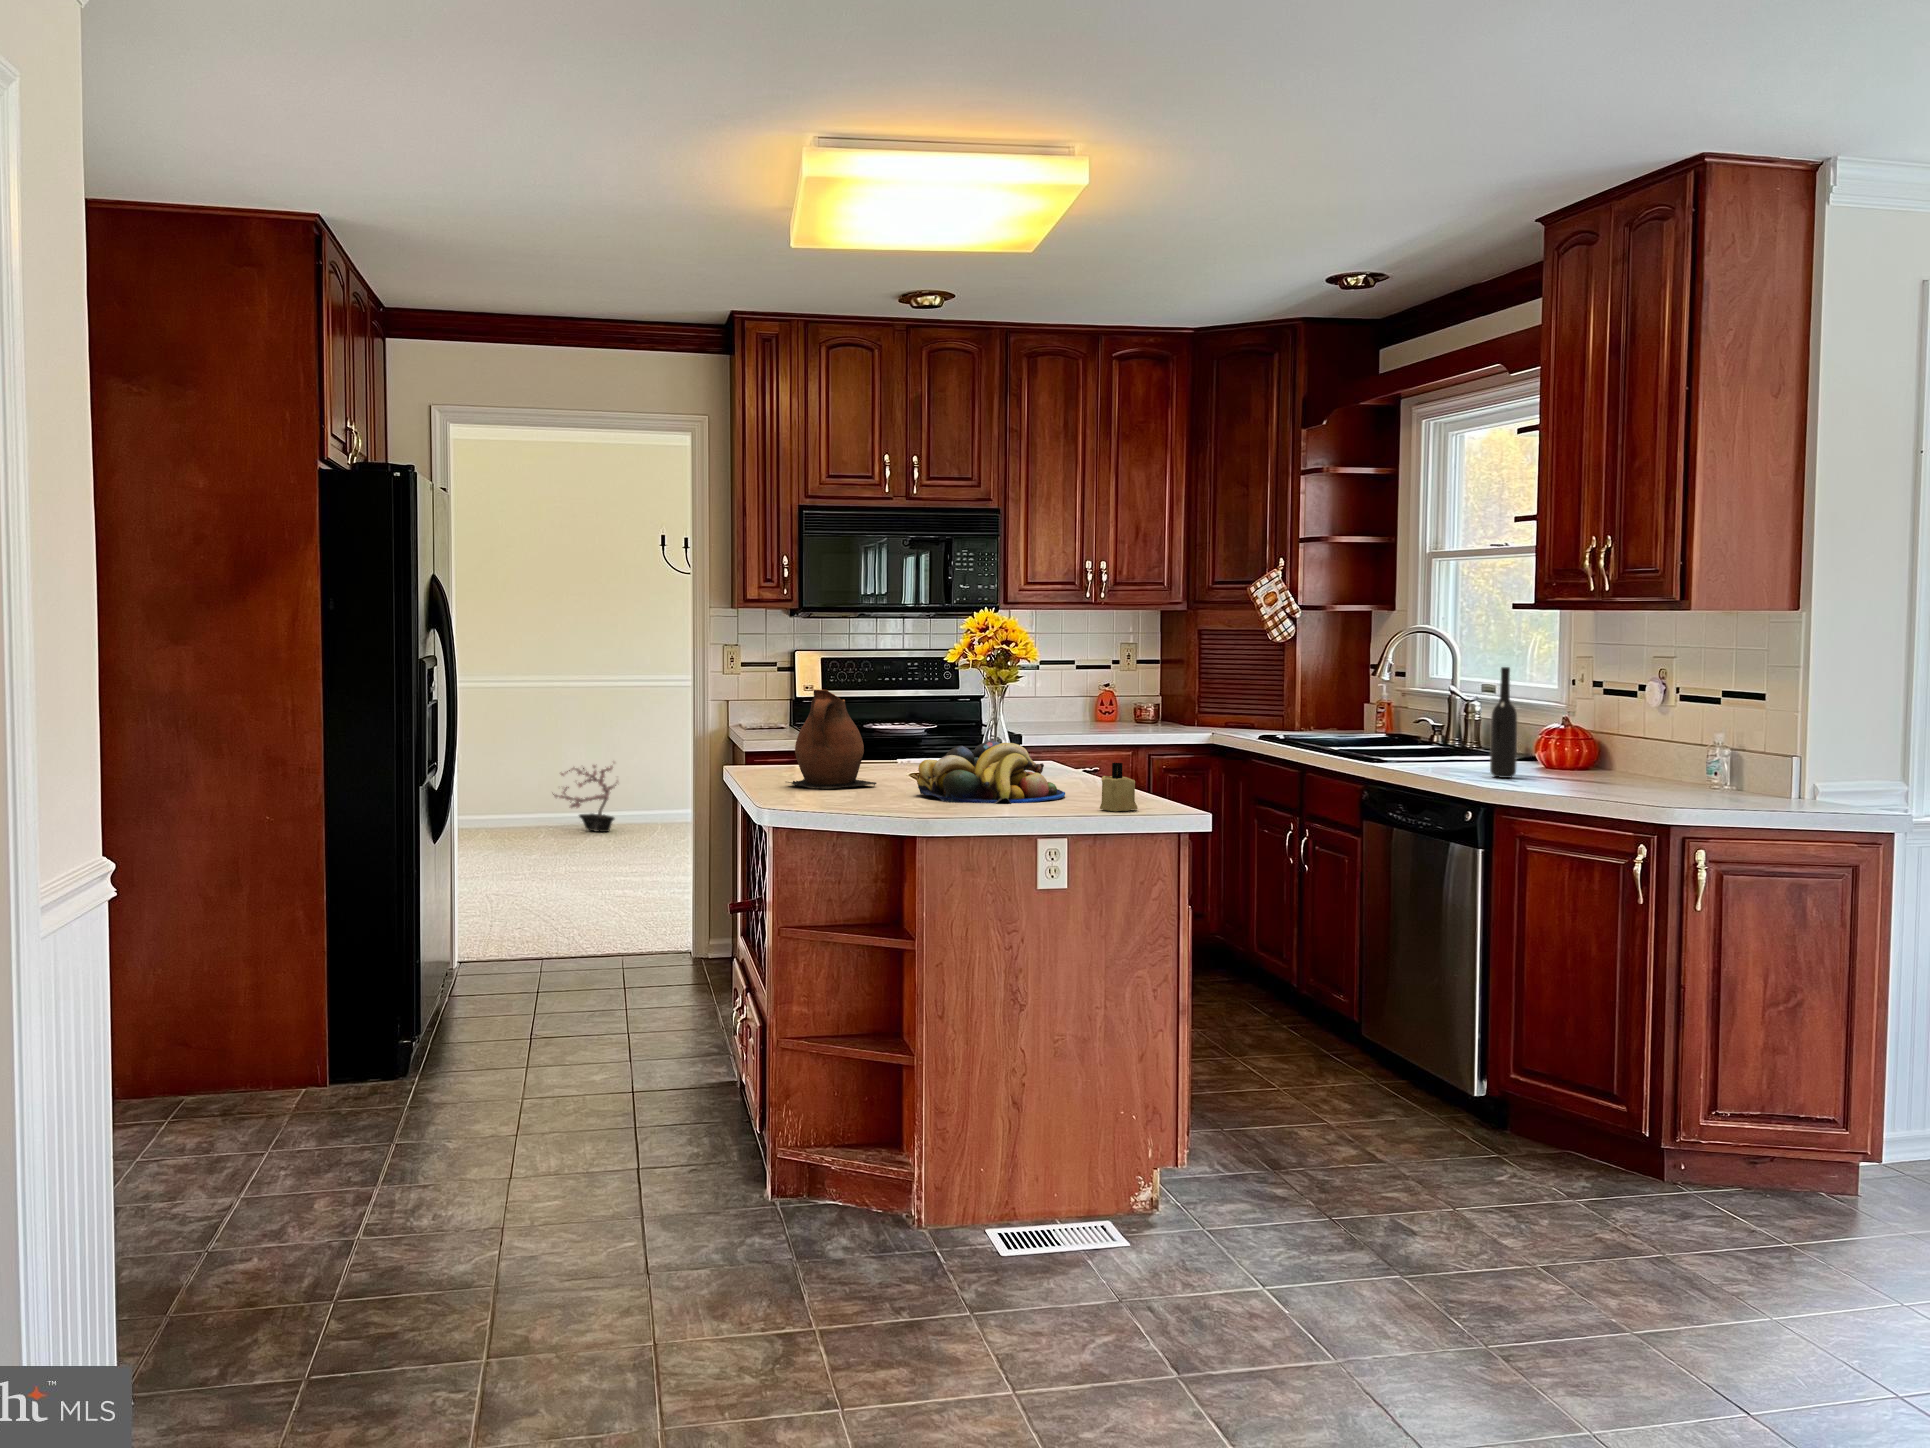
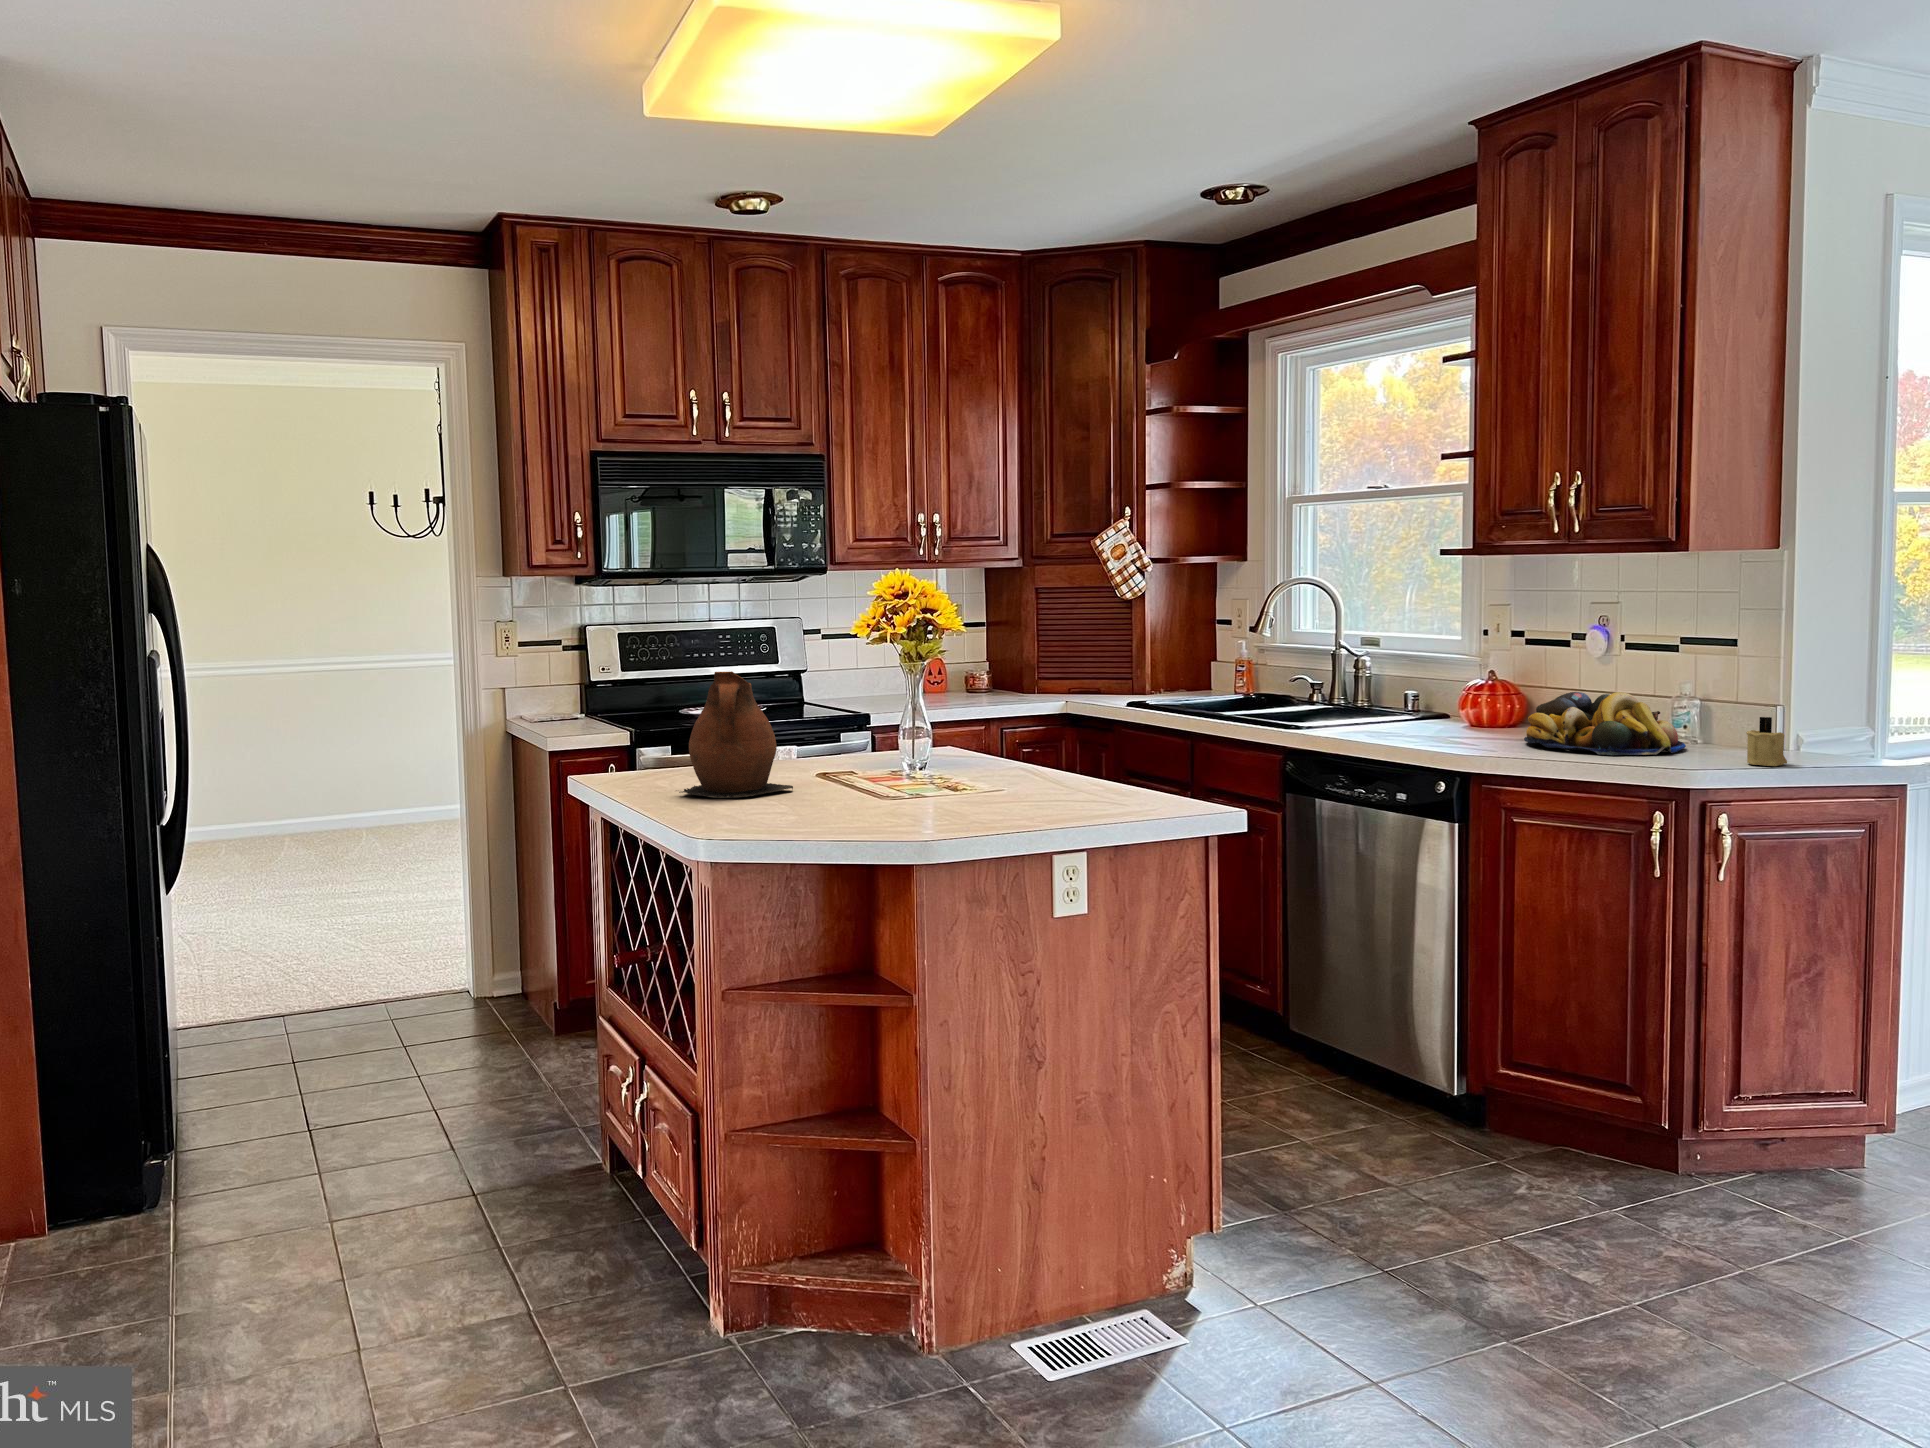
bottle: present [1490,667,1517,778] -> none [1443,618,1471,740]
fruit bowl: present [917,741,1065,804] -> present [1524,692,1686,755]
potted plant: present [553,762,618,832] -> none [225,759,314,847]
candle: present [1100,763,1138,811] -> present [1746,717,1787,766]

